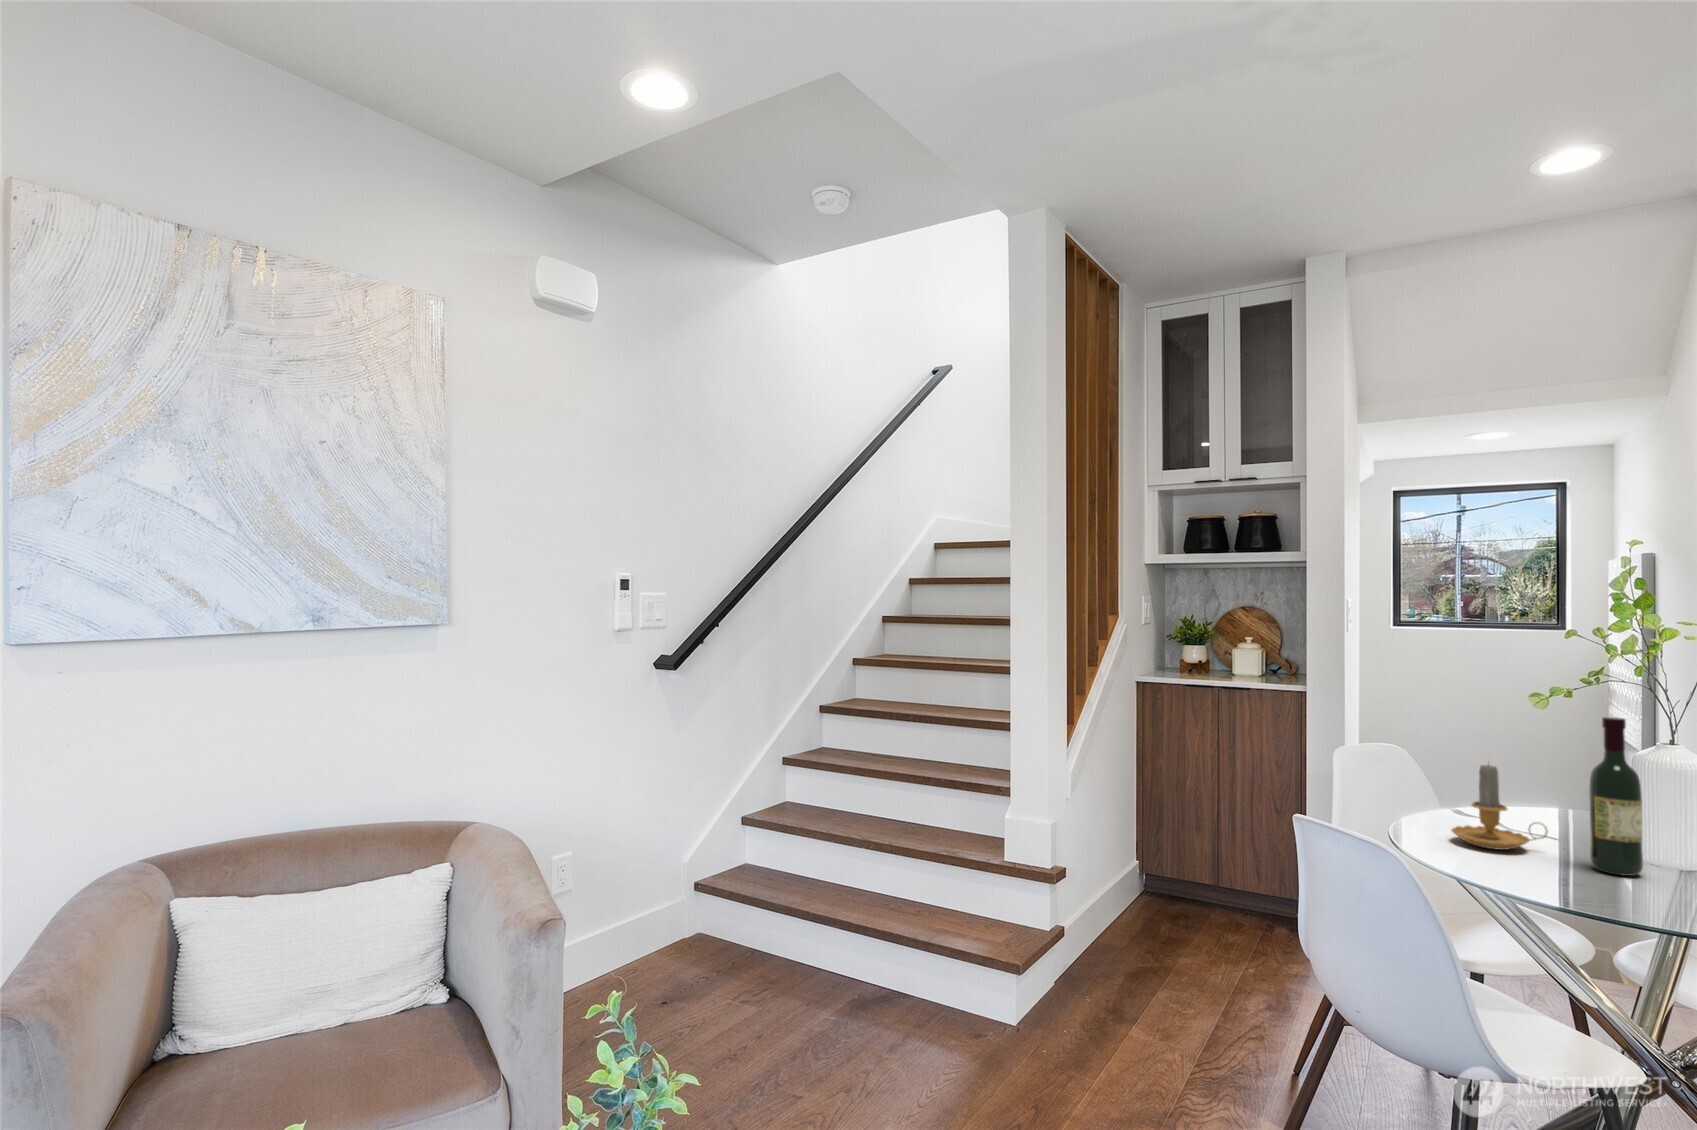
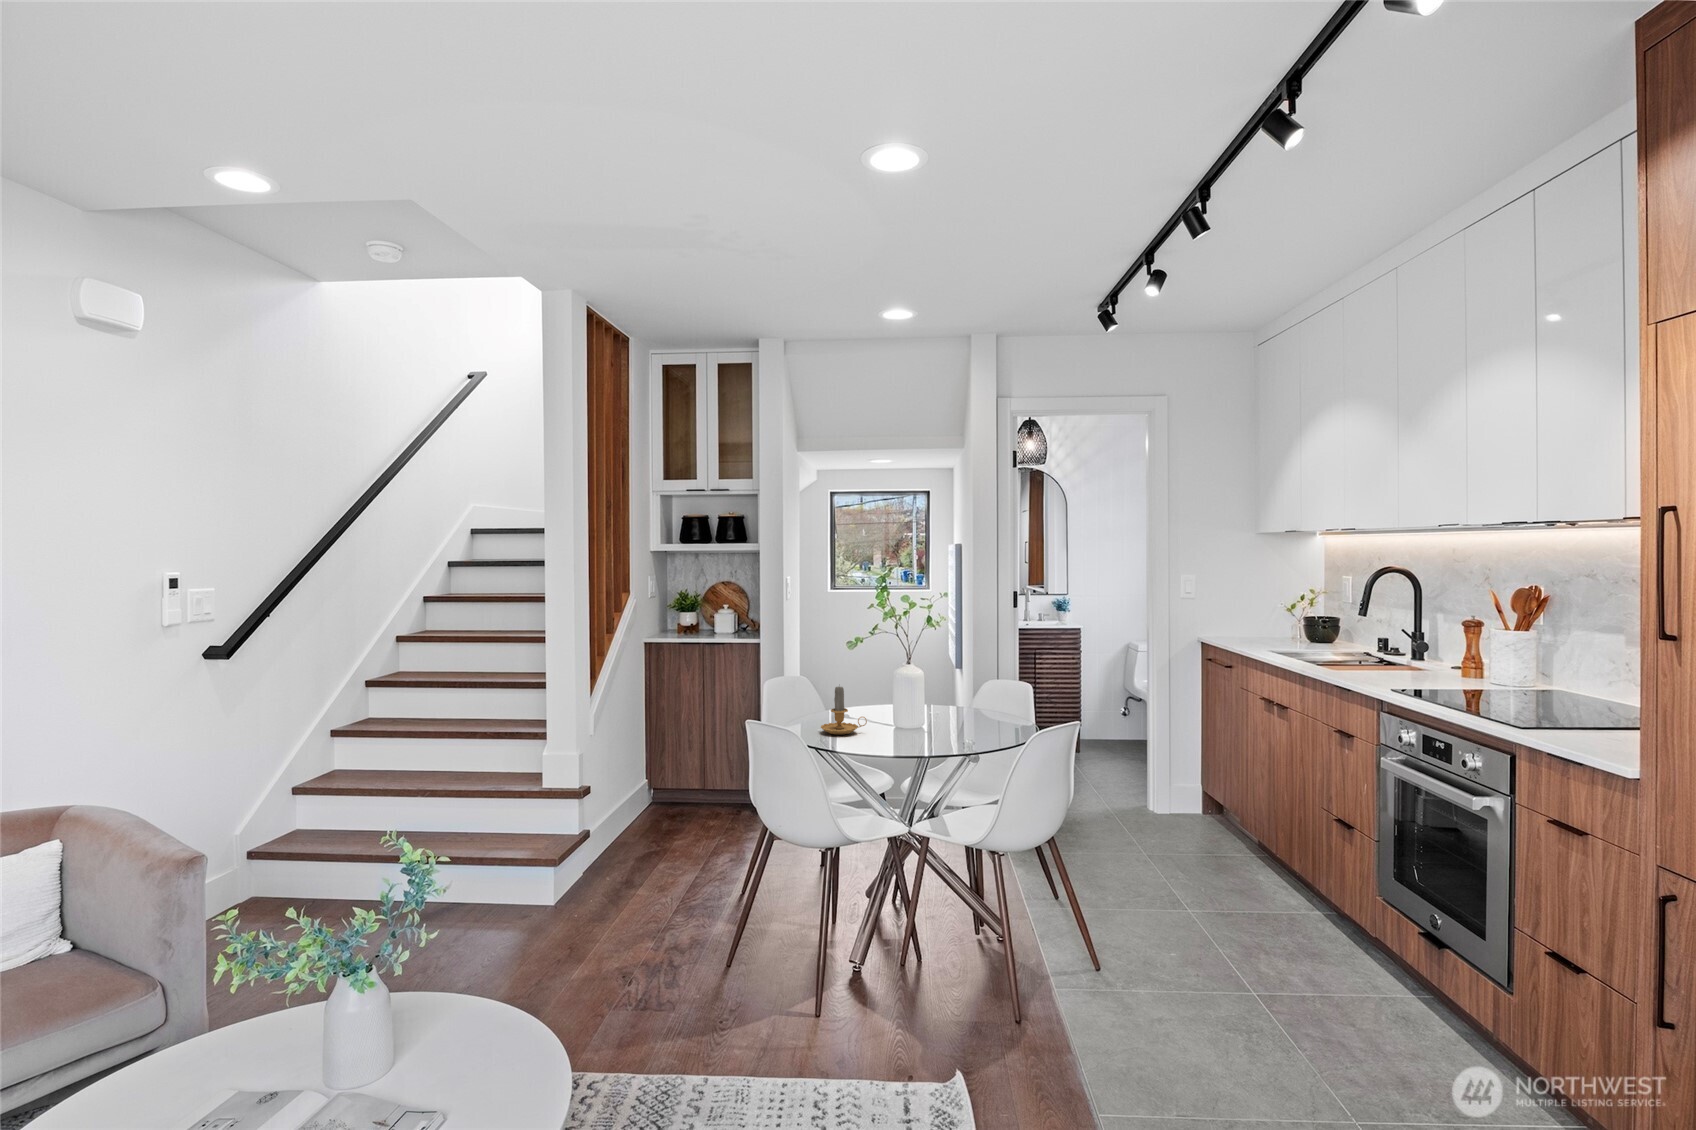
wine bottle: present [1589,717,1643,876] -> none [883,655,905,740]

